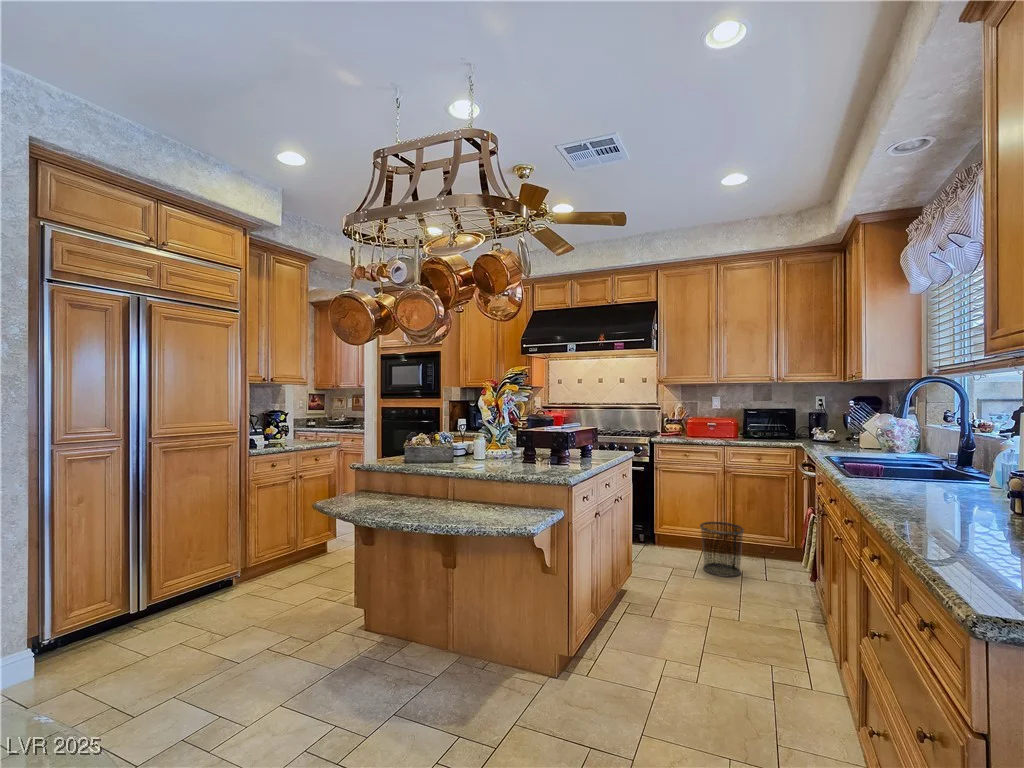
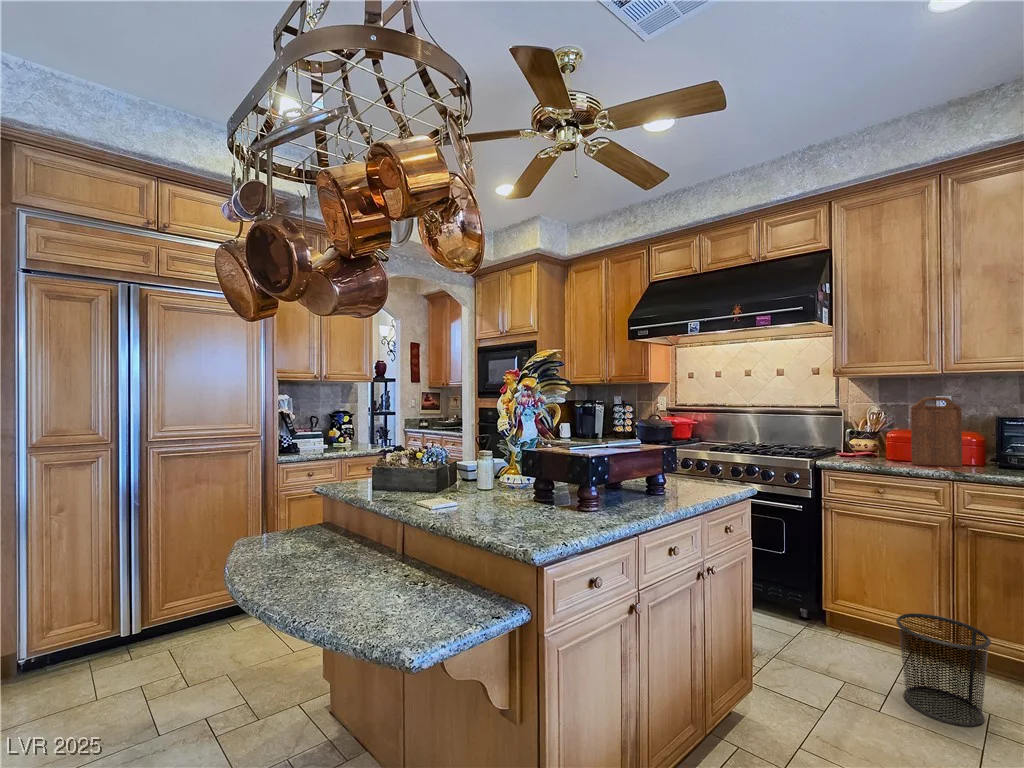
cutting board: none [702,397,727,437] -> present [911,397,962,467]

